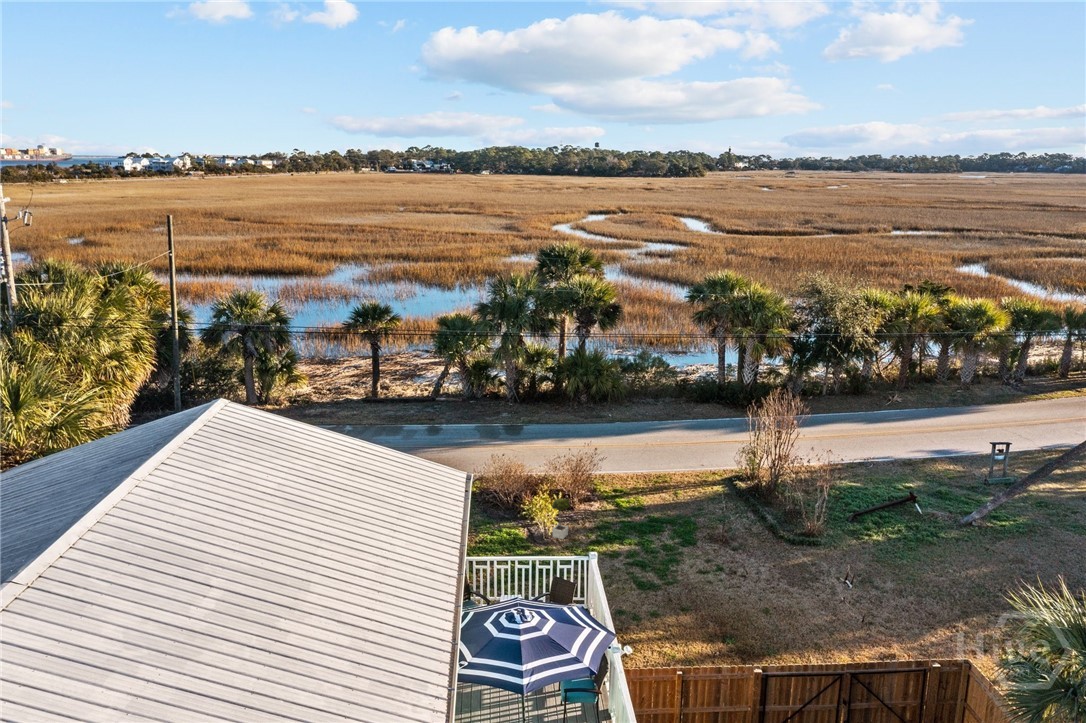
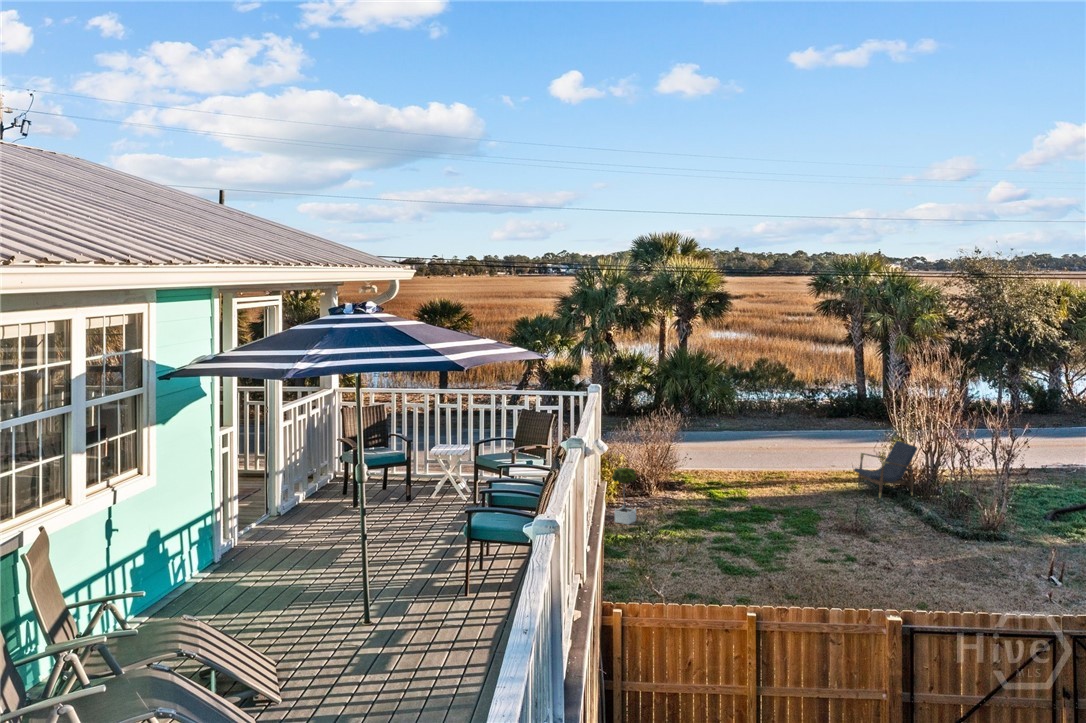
lounge chair: none [719,457,764,503] -> present [854,441,917,498]

